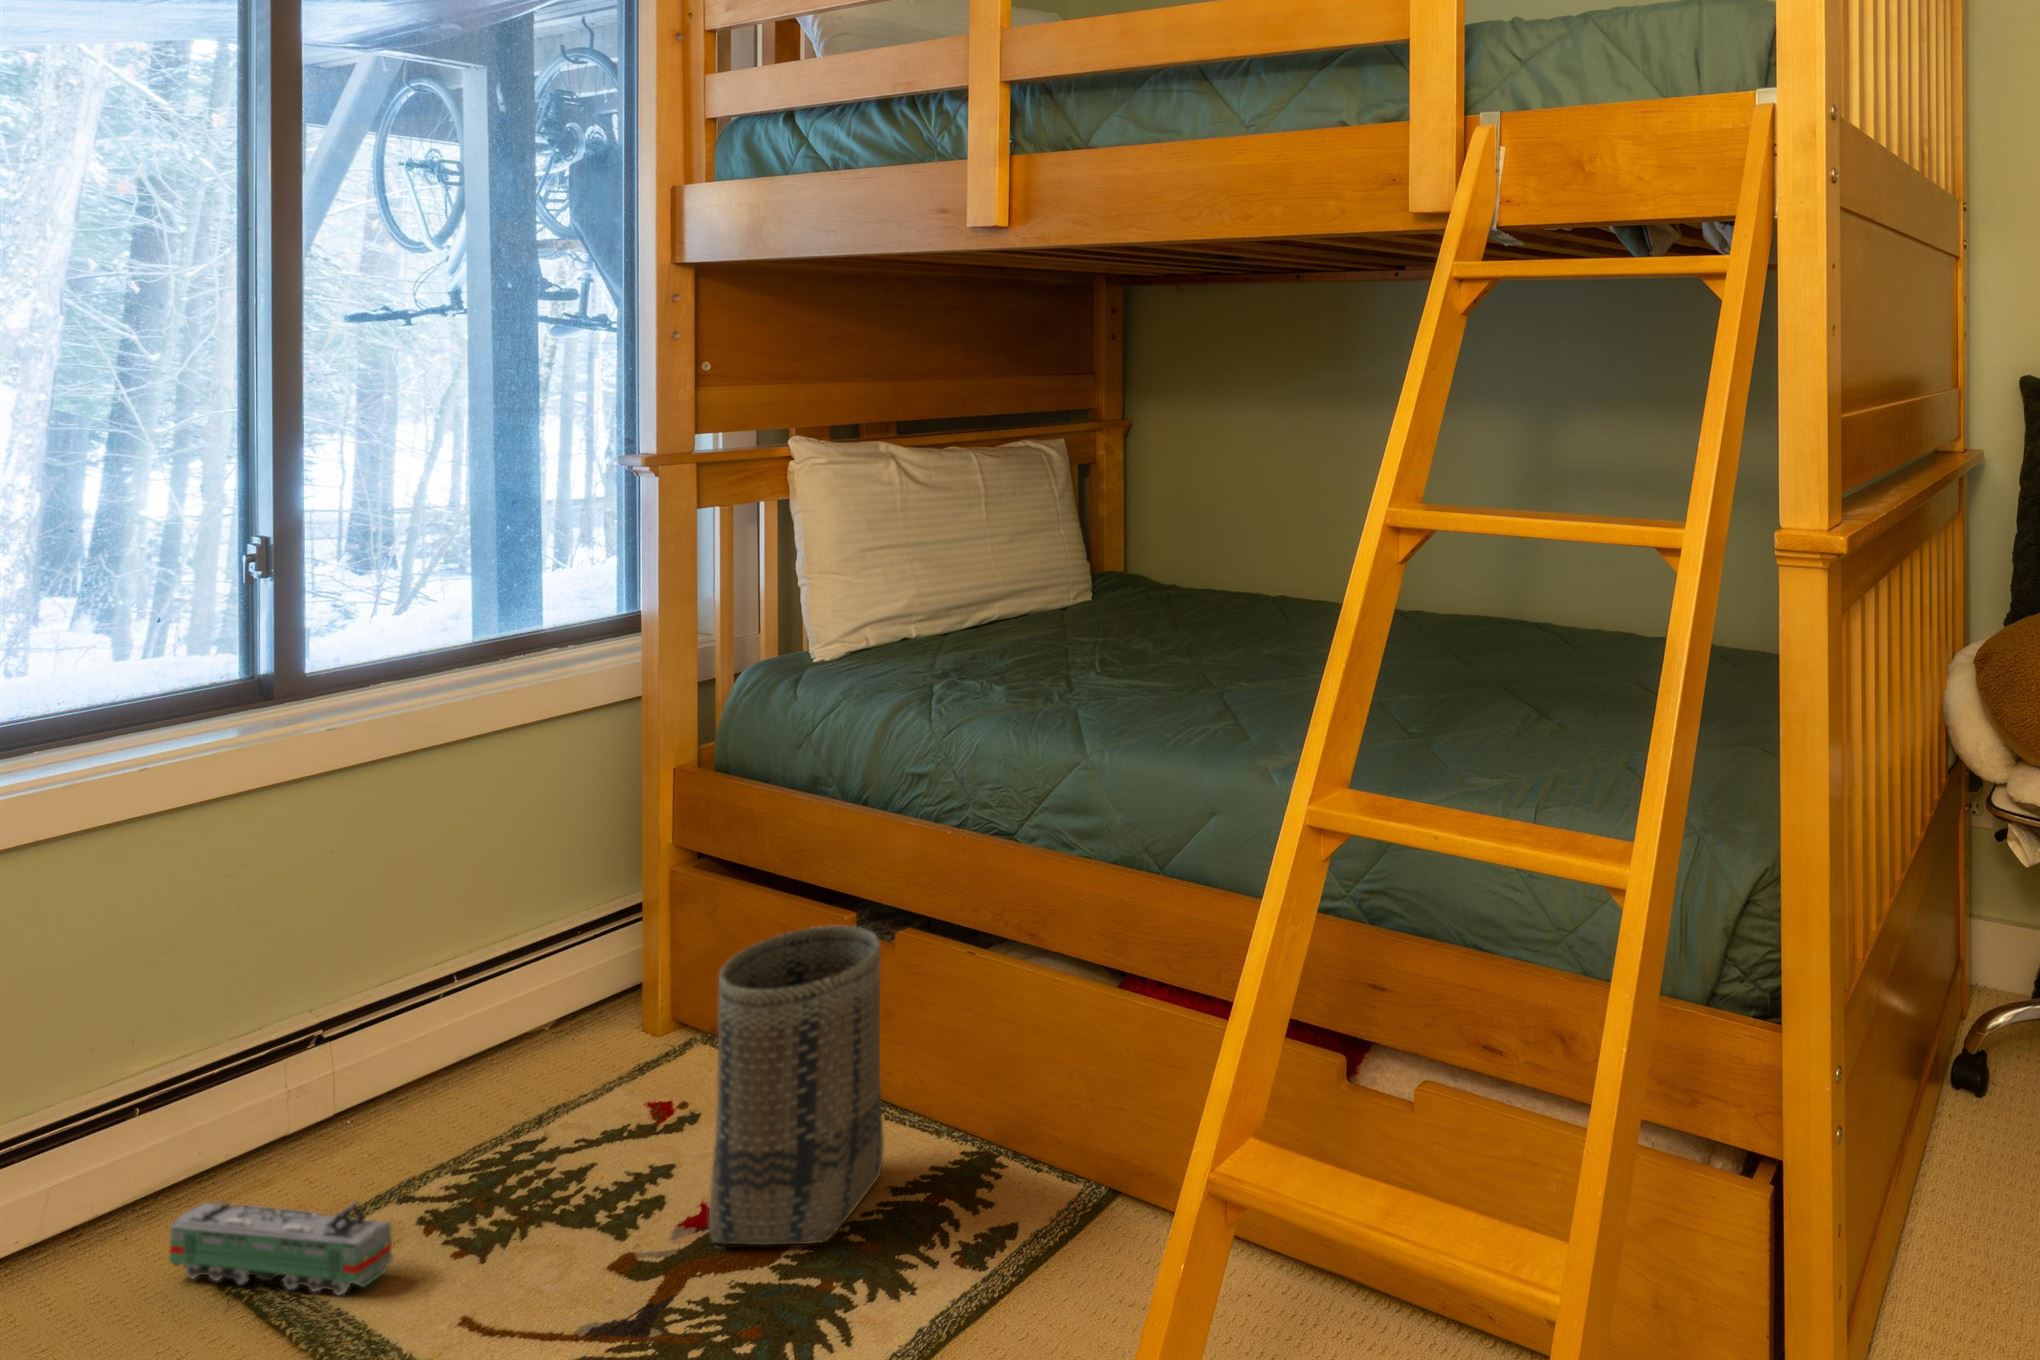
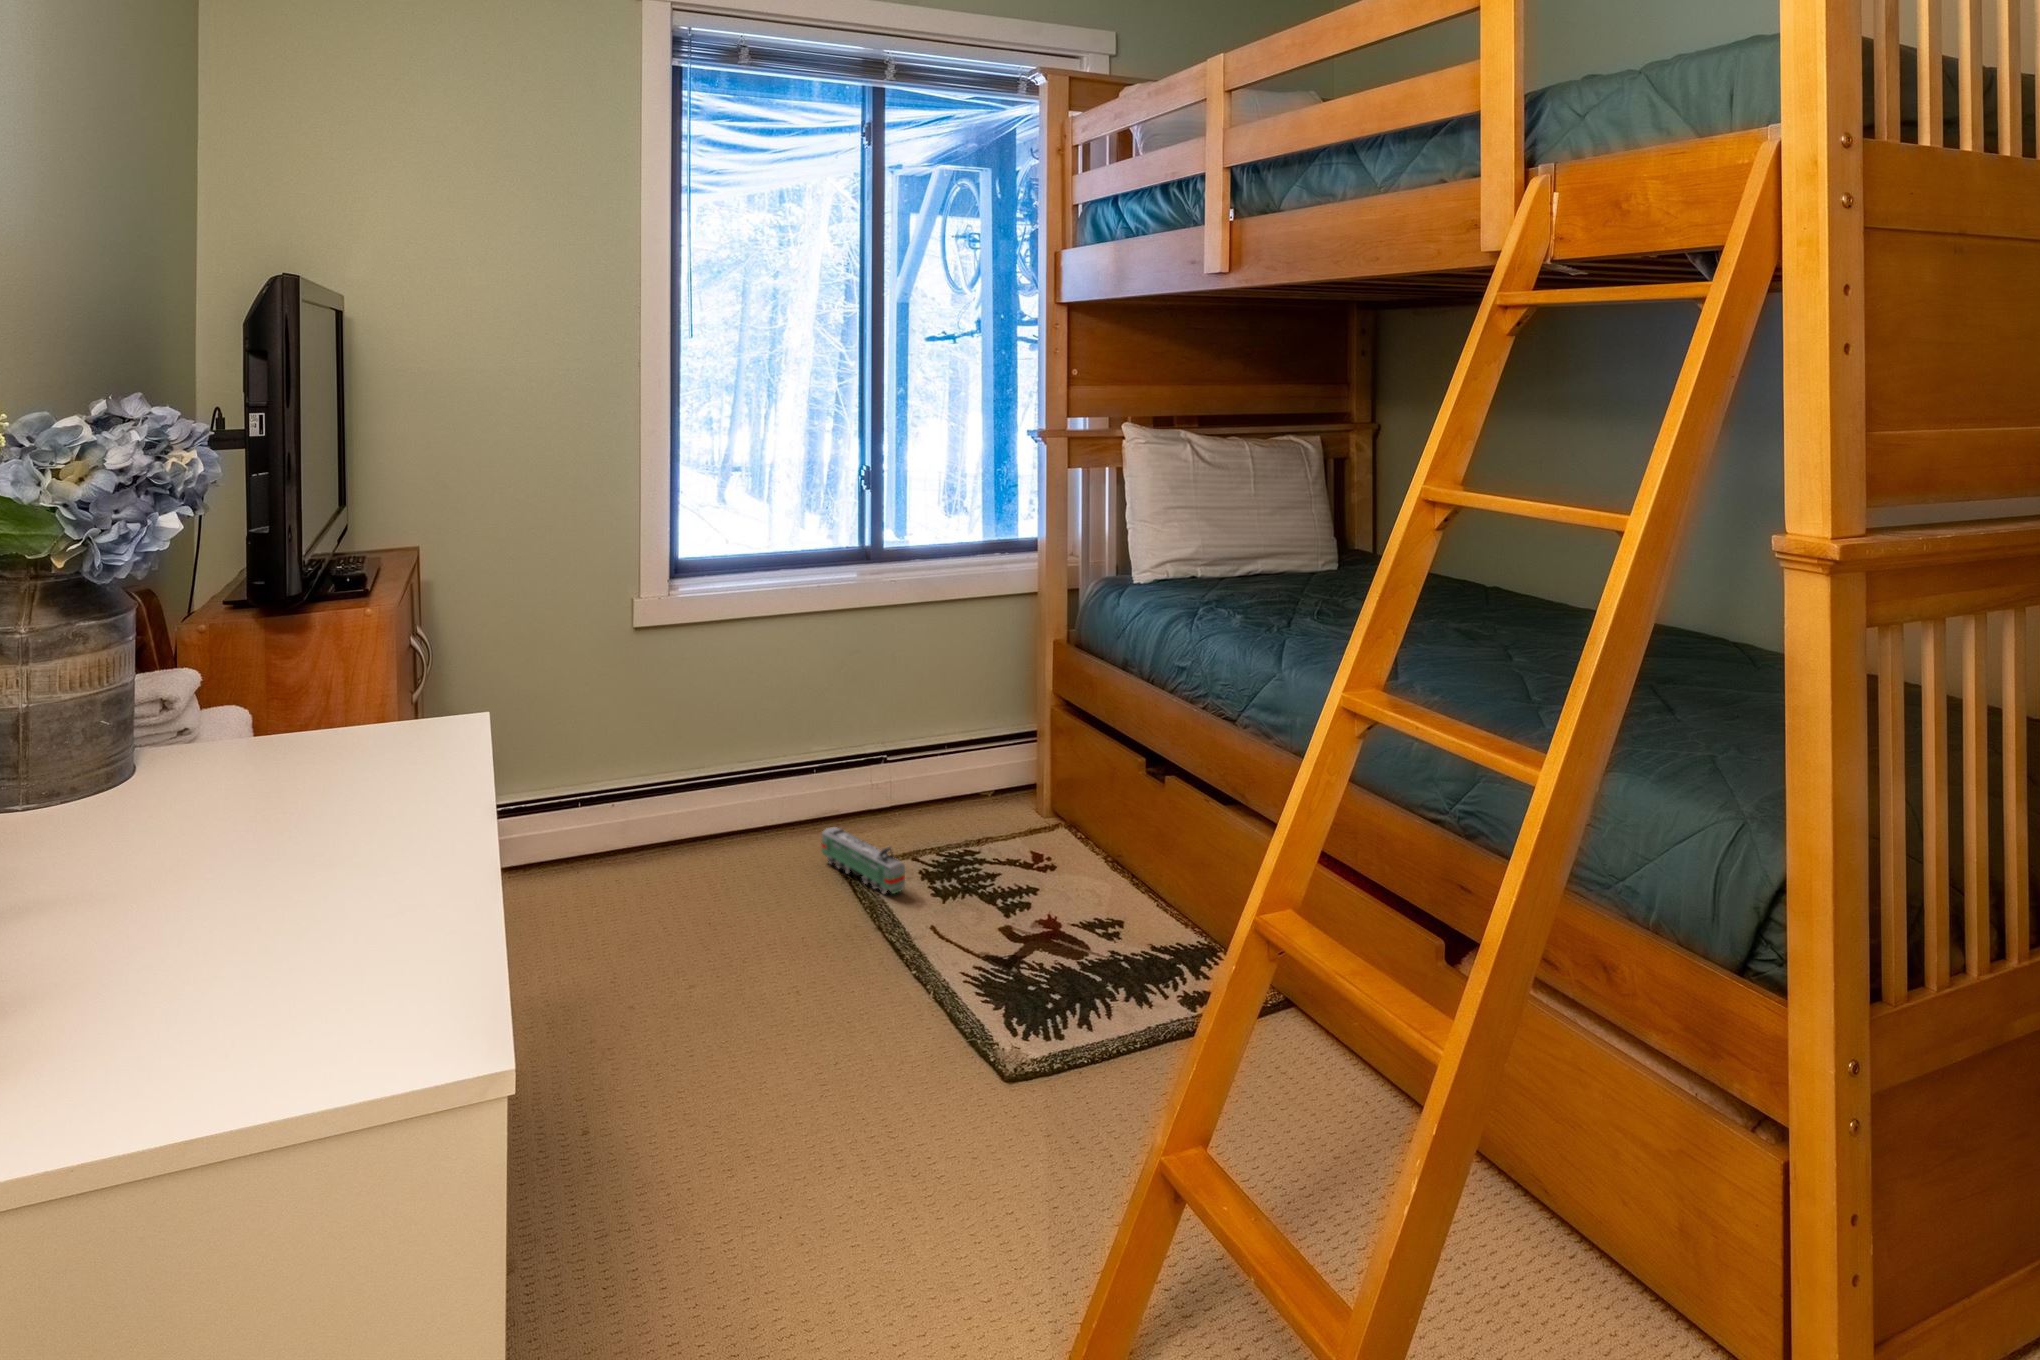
basket: present [709,926,884,1245] -> none [1048,754,1150,959]

